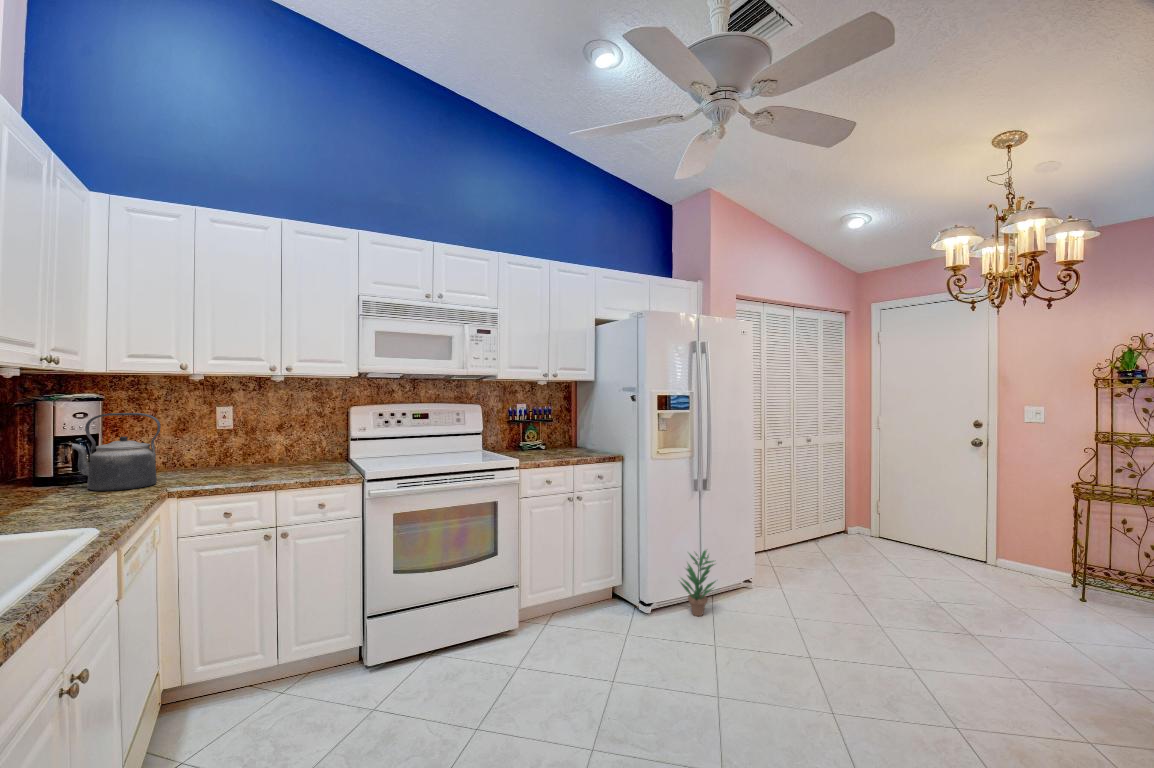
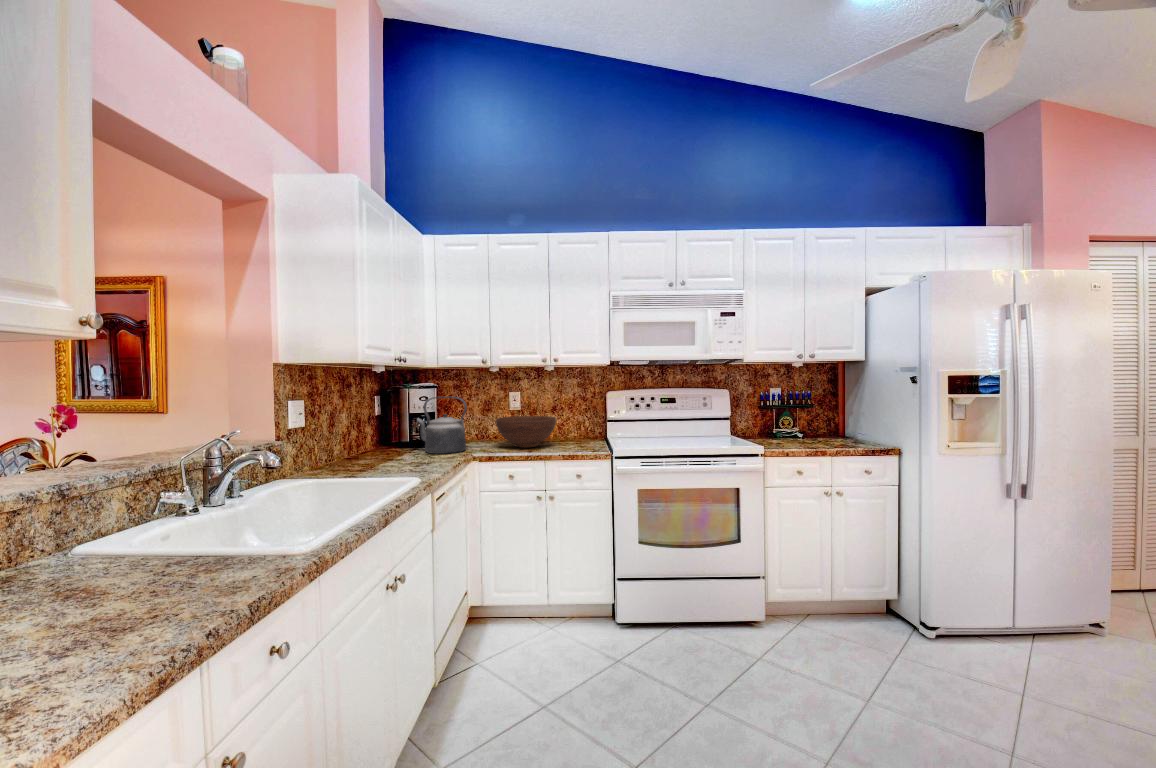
fruit bowl: none [202,437,289,476] -> present [496,416,556,448]
potted plant: present [681,550,716,616] -> none [983,574,1053,663]

